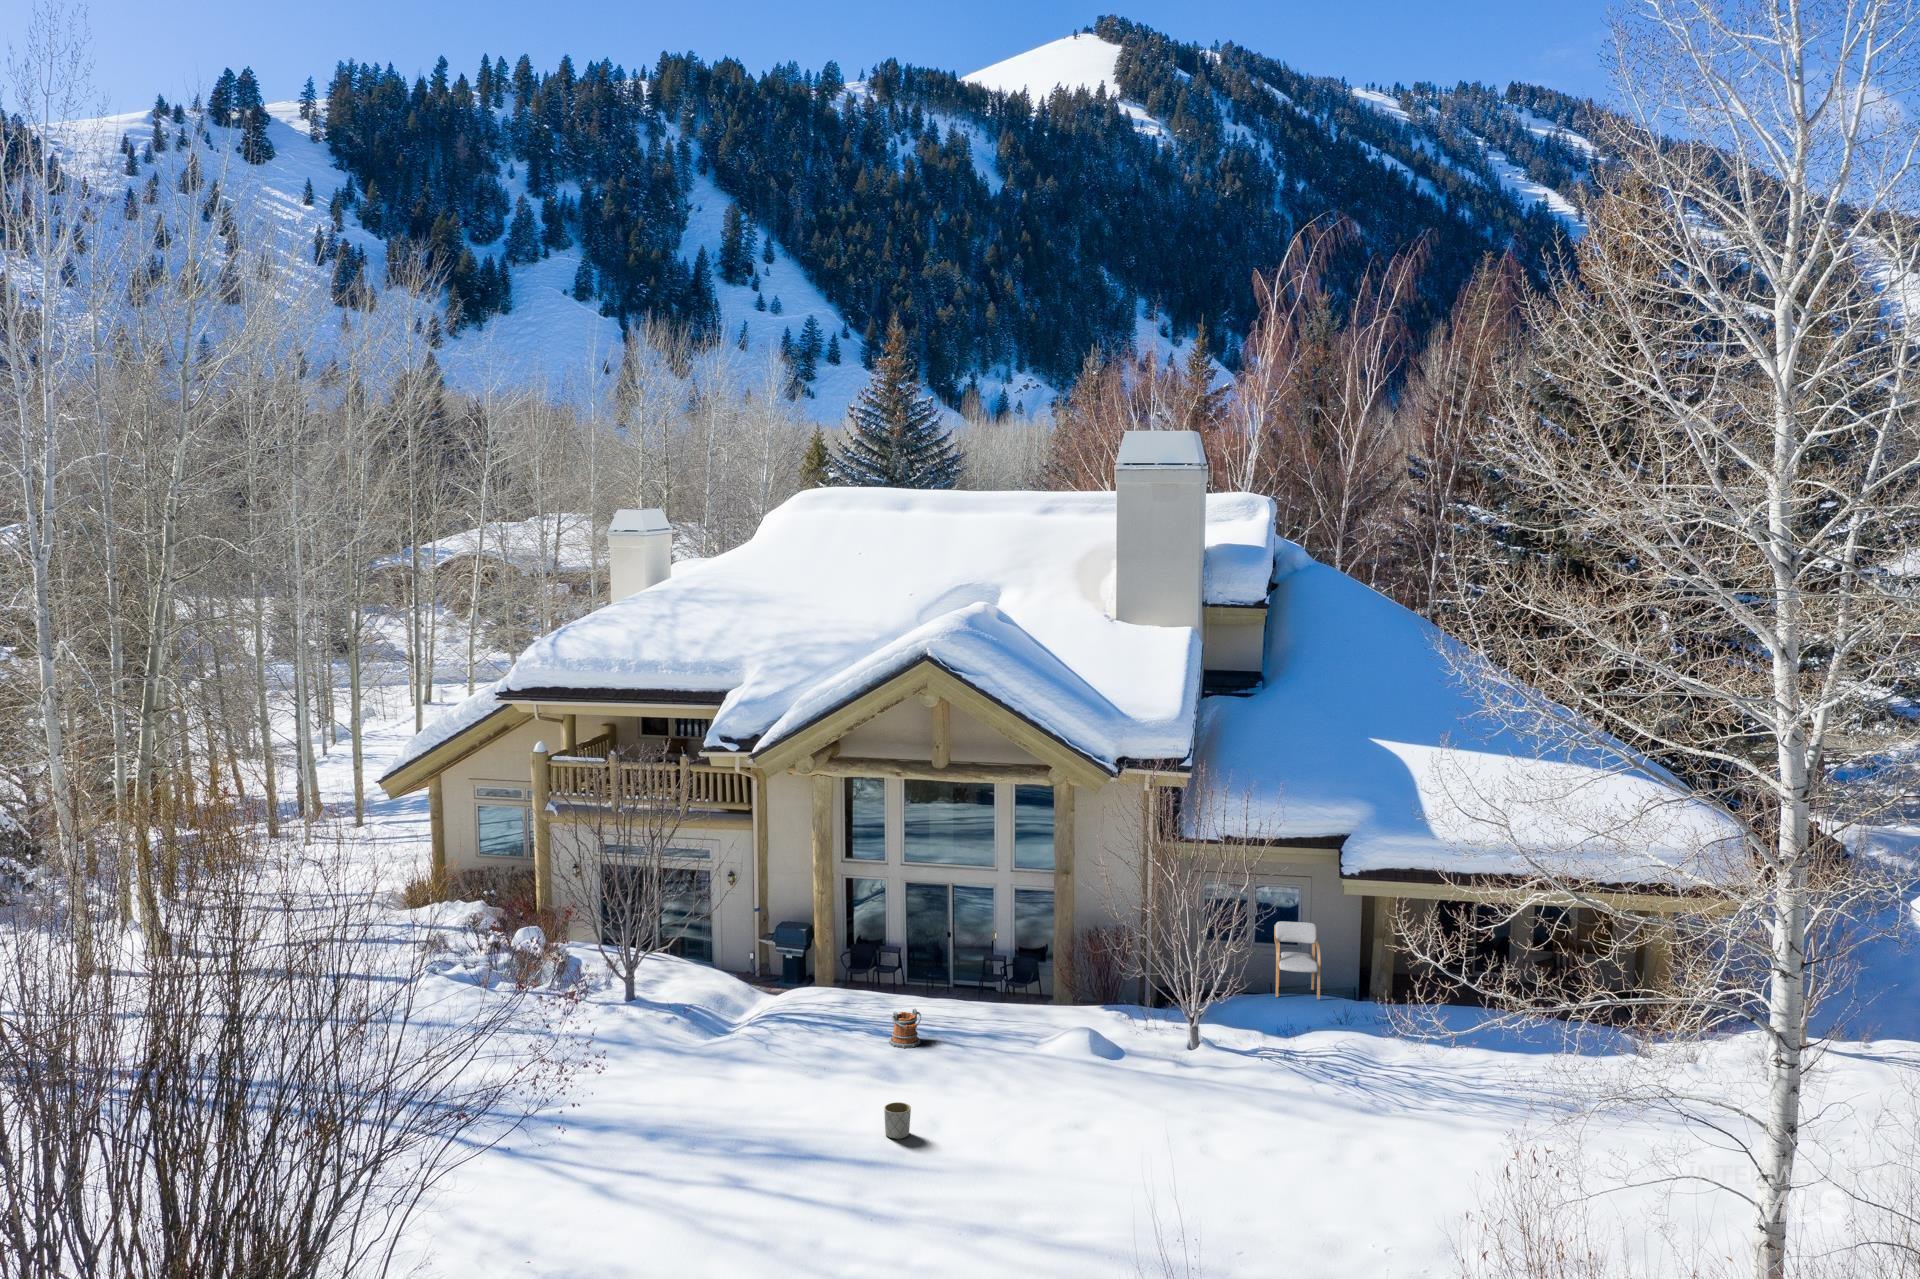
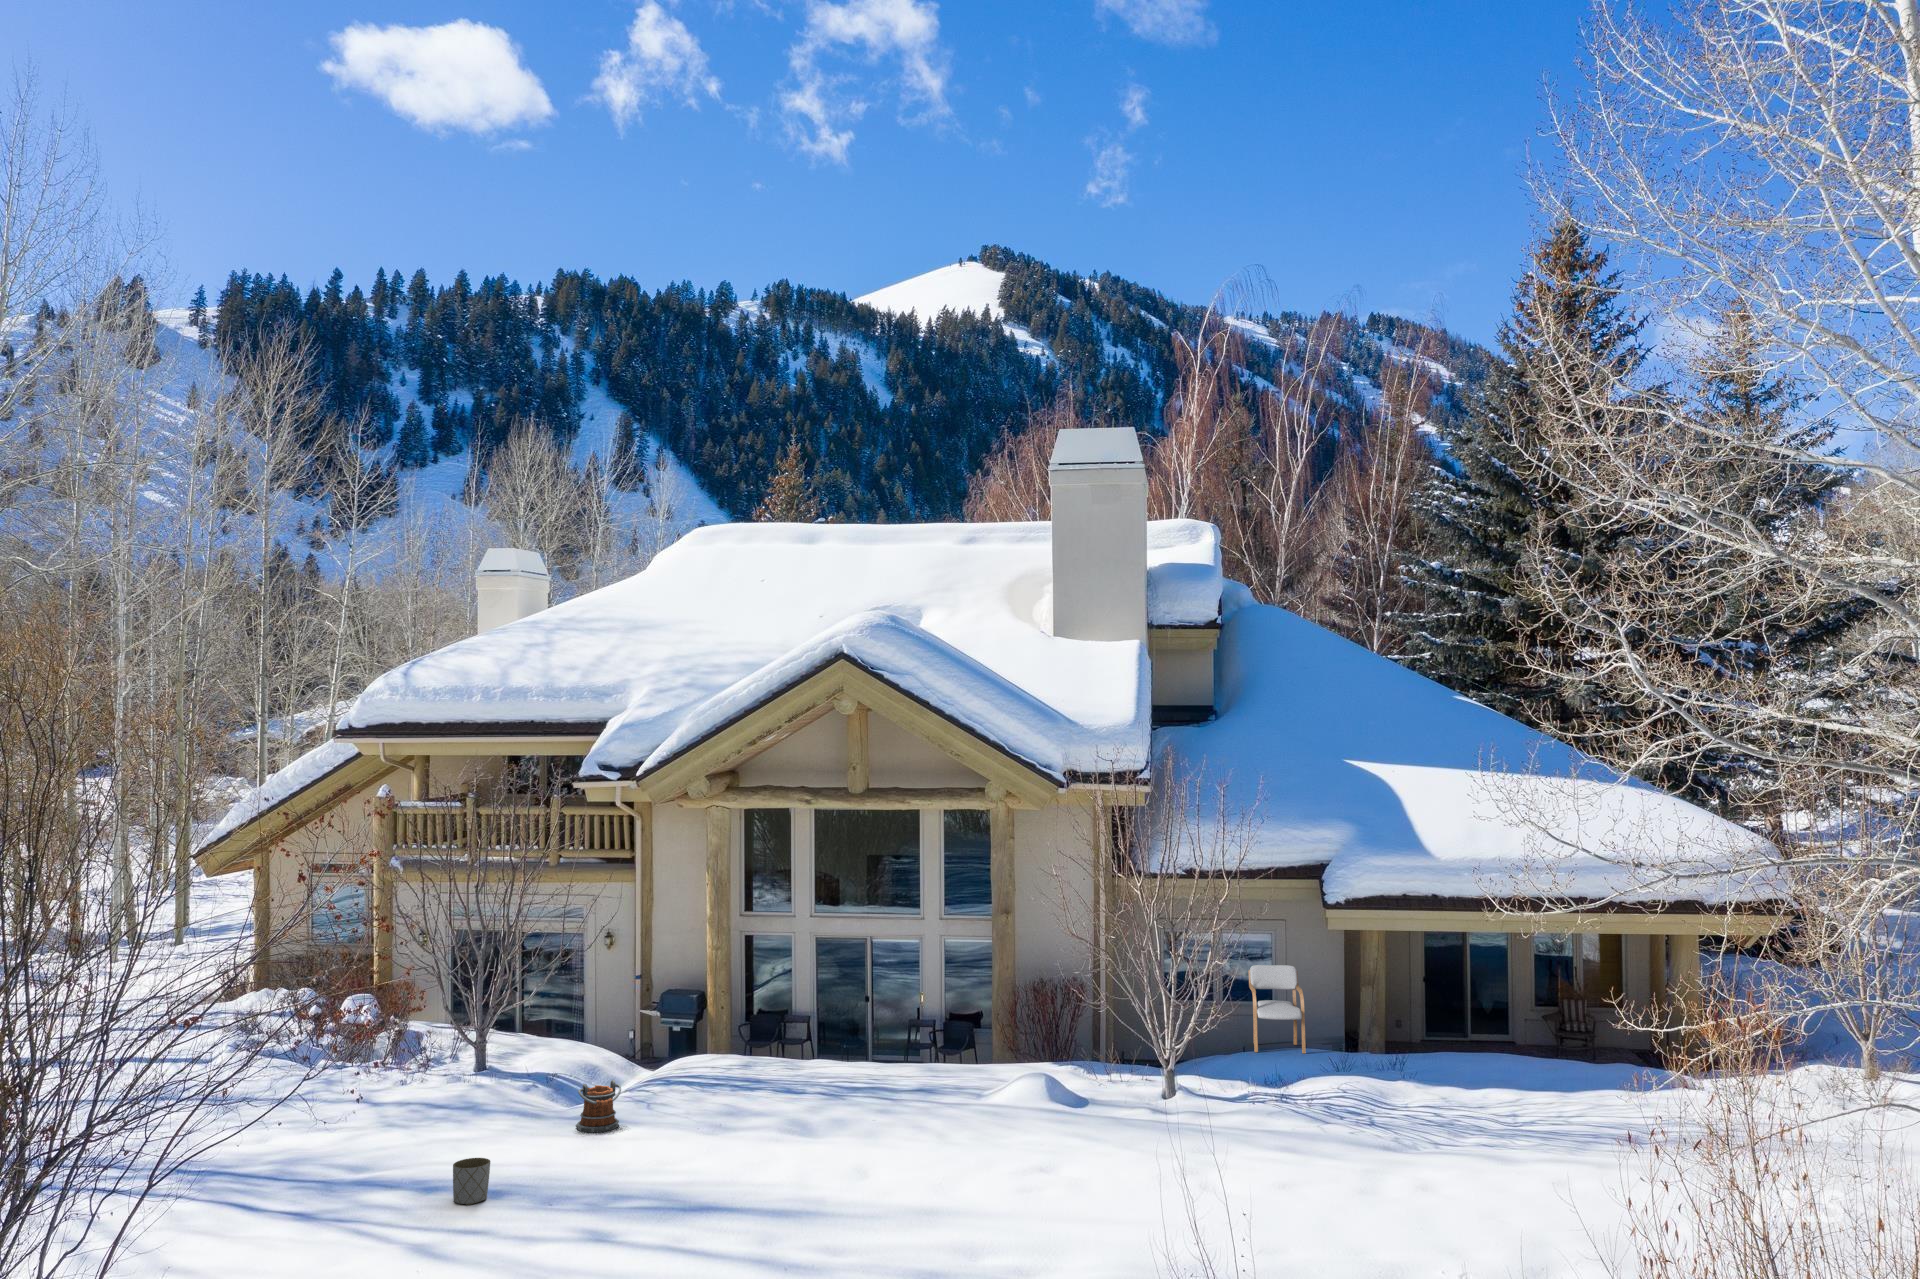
bucket: present [889,1009,921,1048] -> present [576,1080,621,1132]
planter: present [884,1102,911,1140] -> present [453,1158,490,1205]

